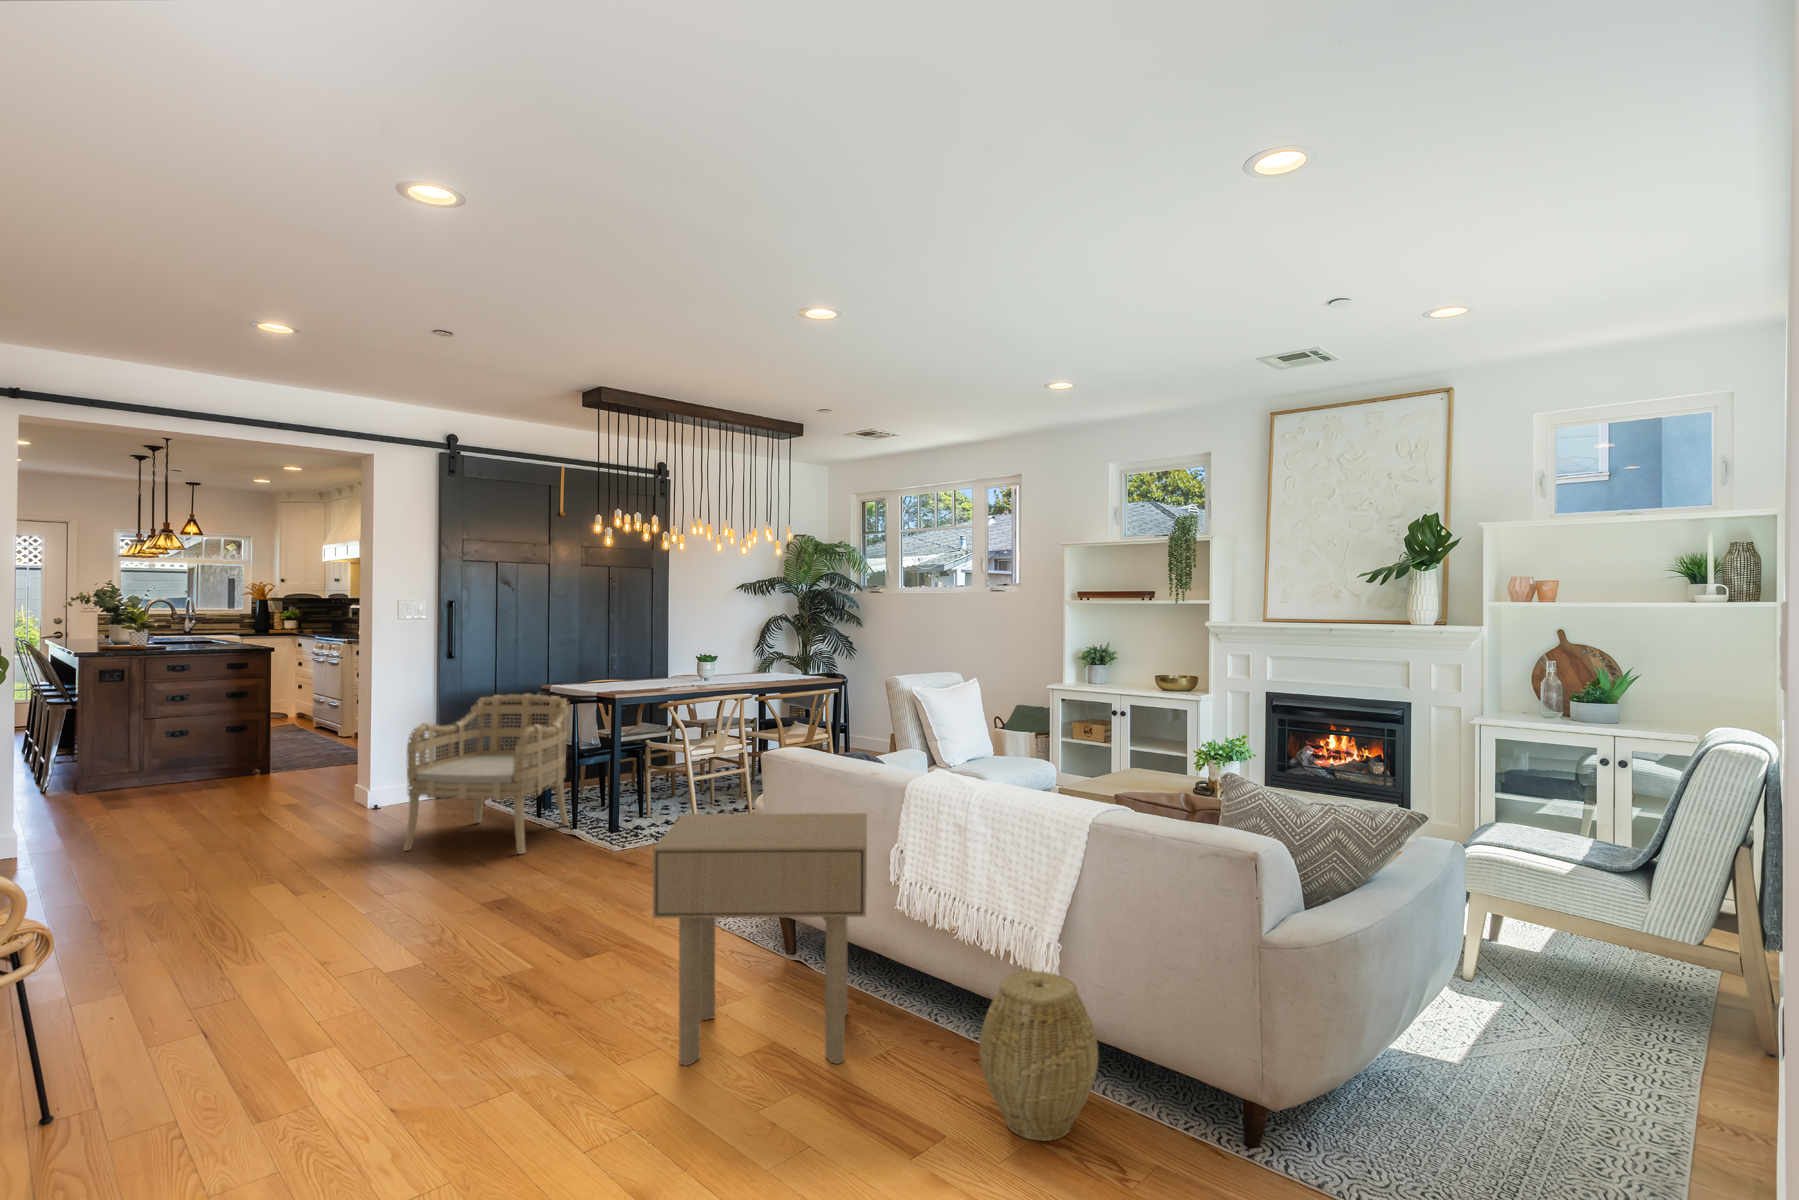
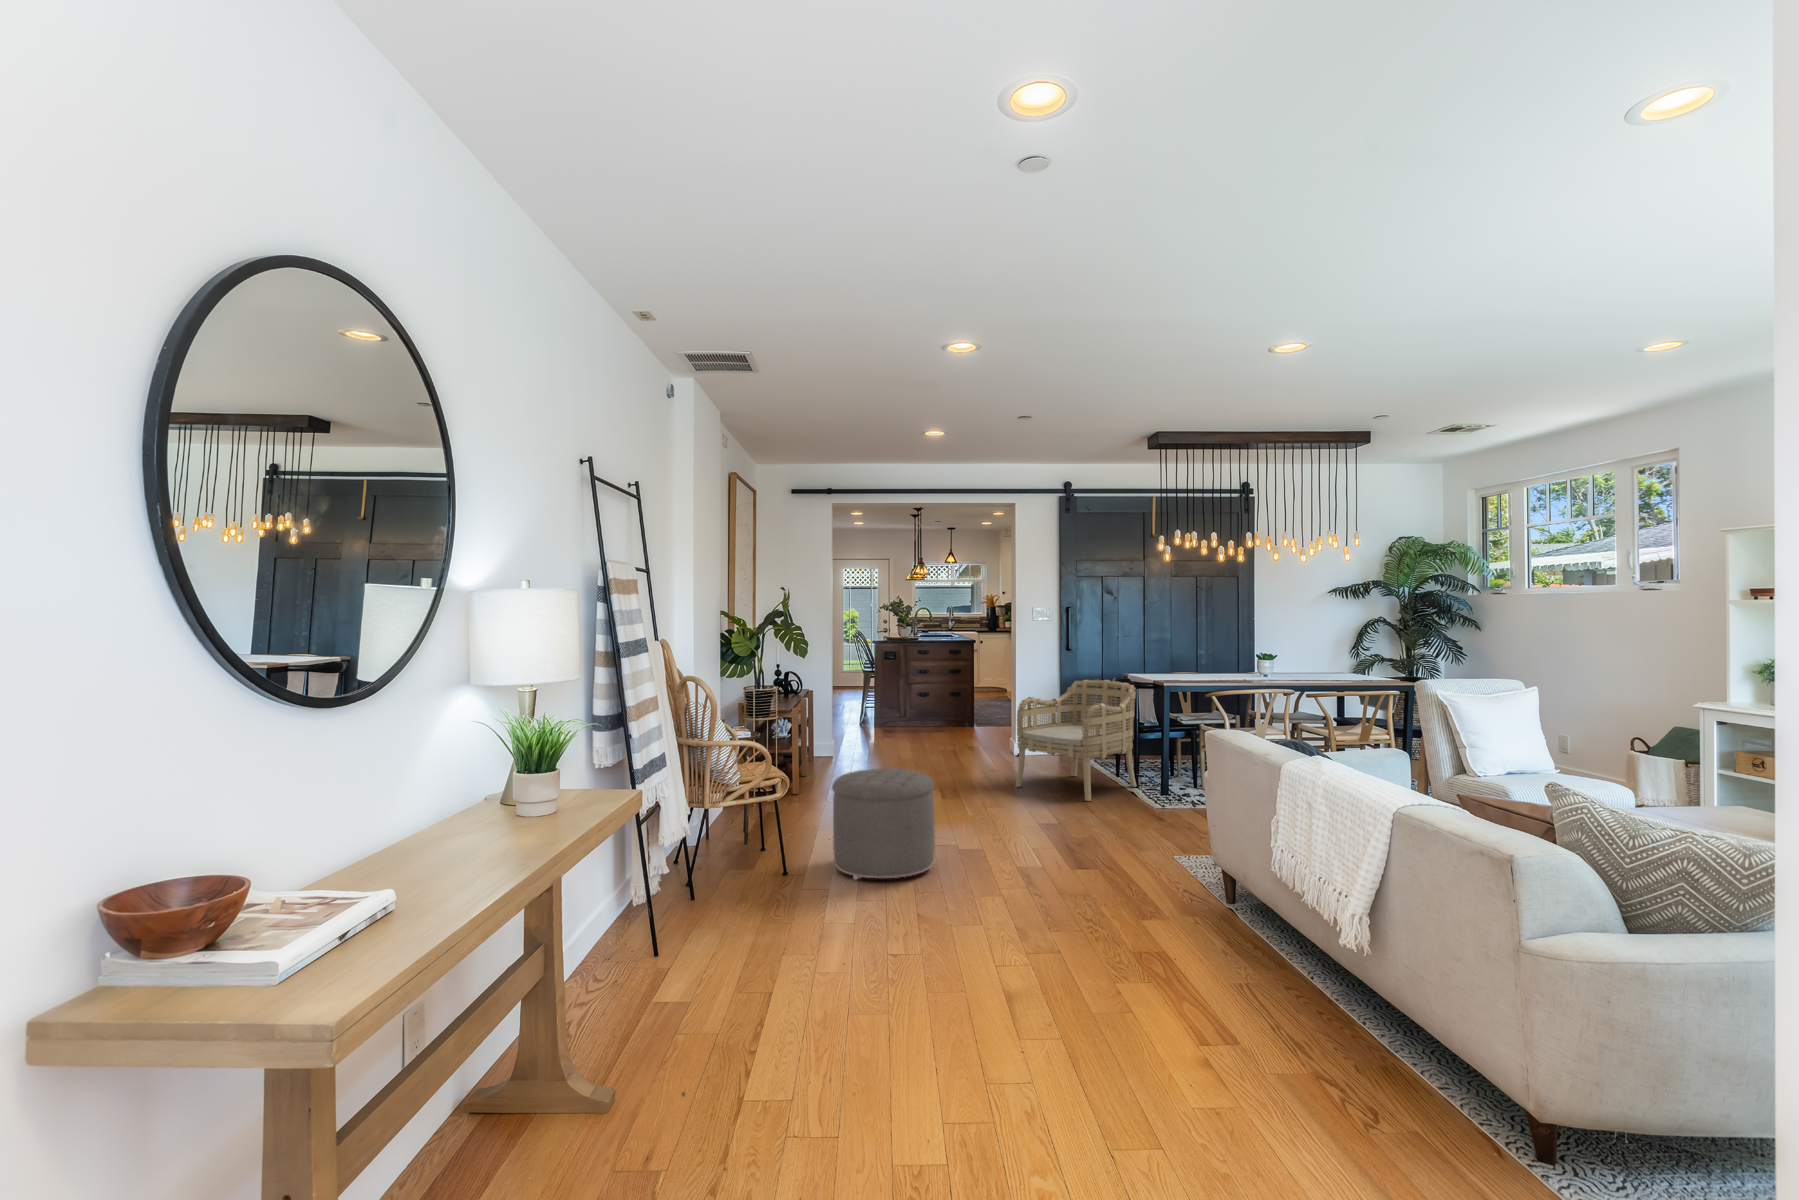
side table: present [653,813,867,1065] -> none [1066,771,1259,981]
ottoman: none [156,857,362,1066] -> present [832,768,935,880]
woven basket: present [980,971,1098,1141] -> none [1275,935,1390,1082]

